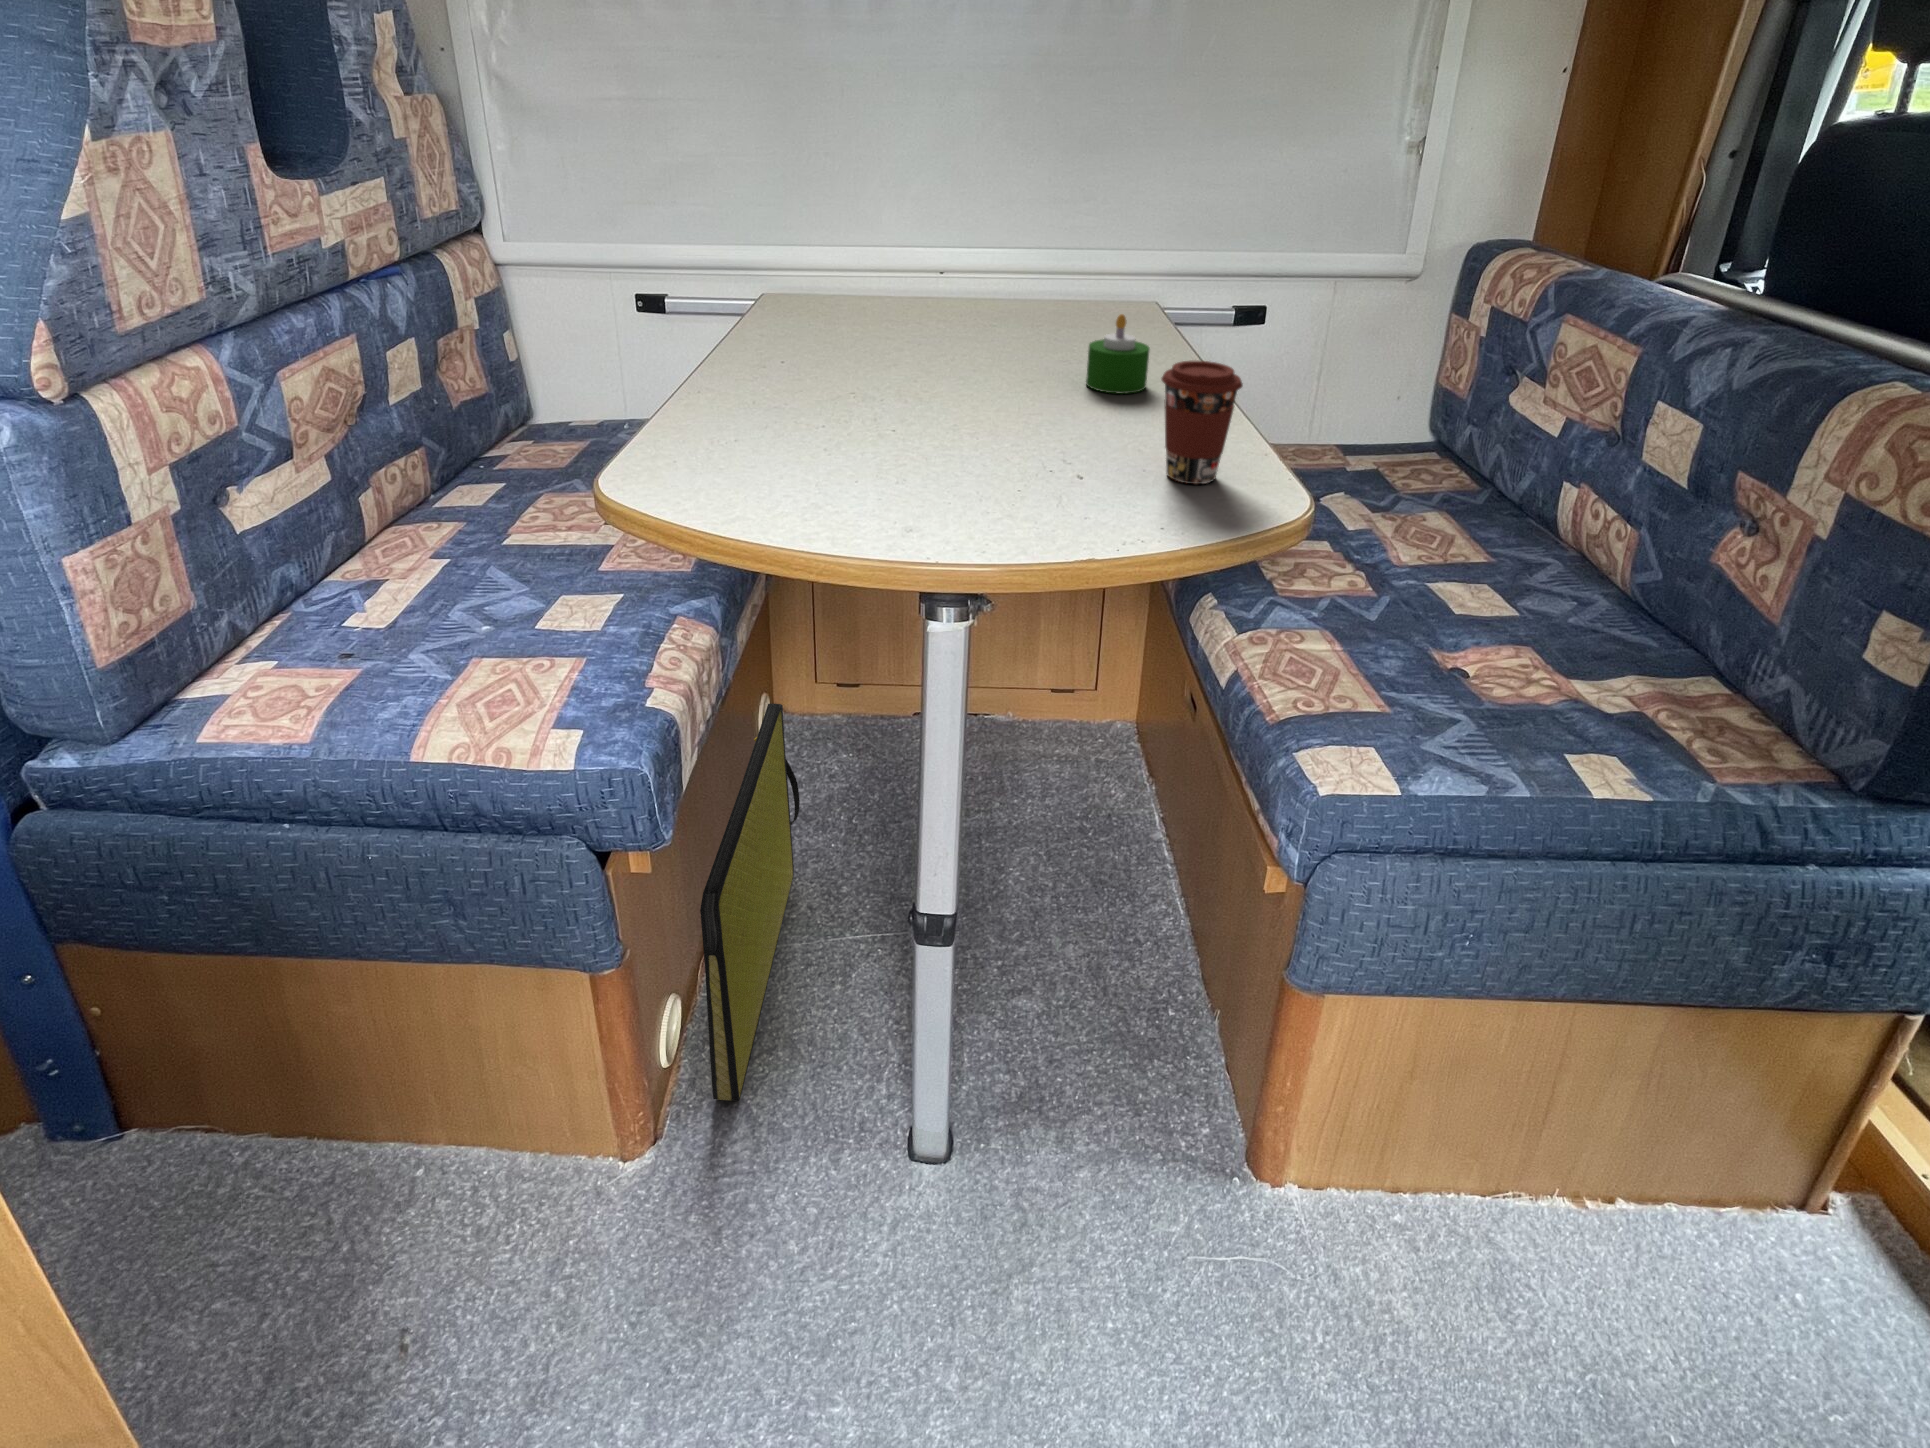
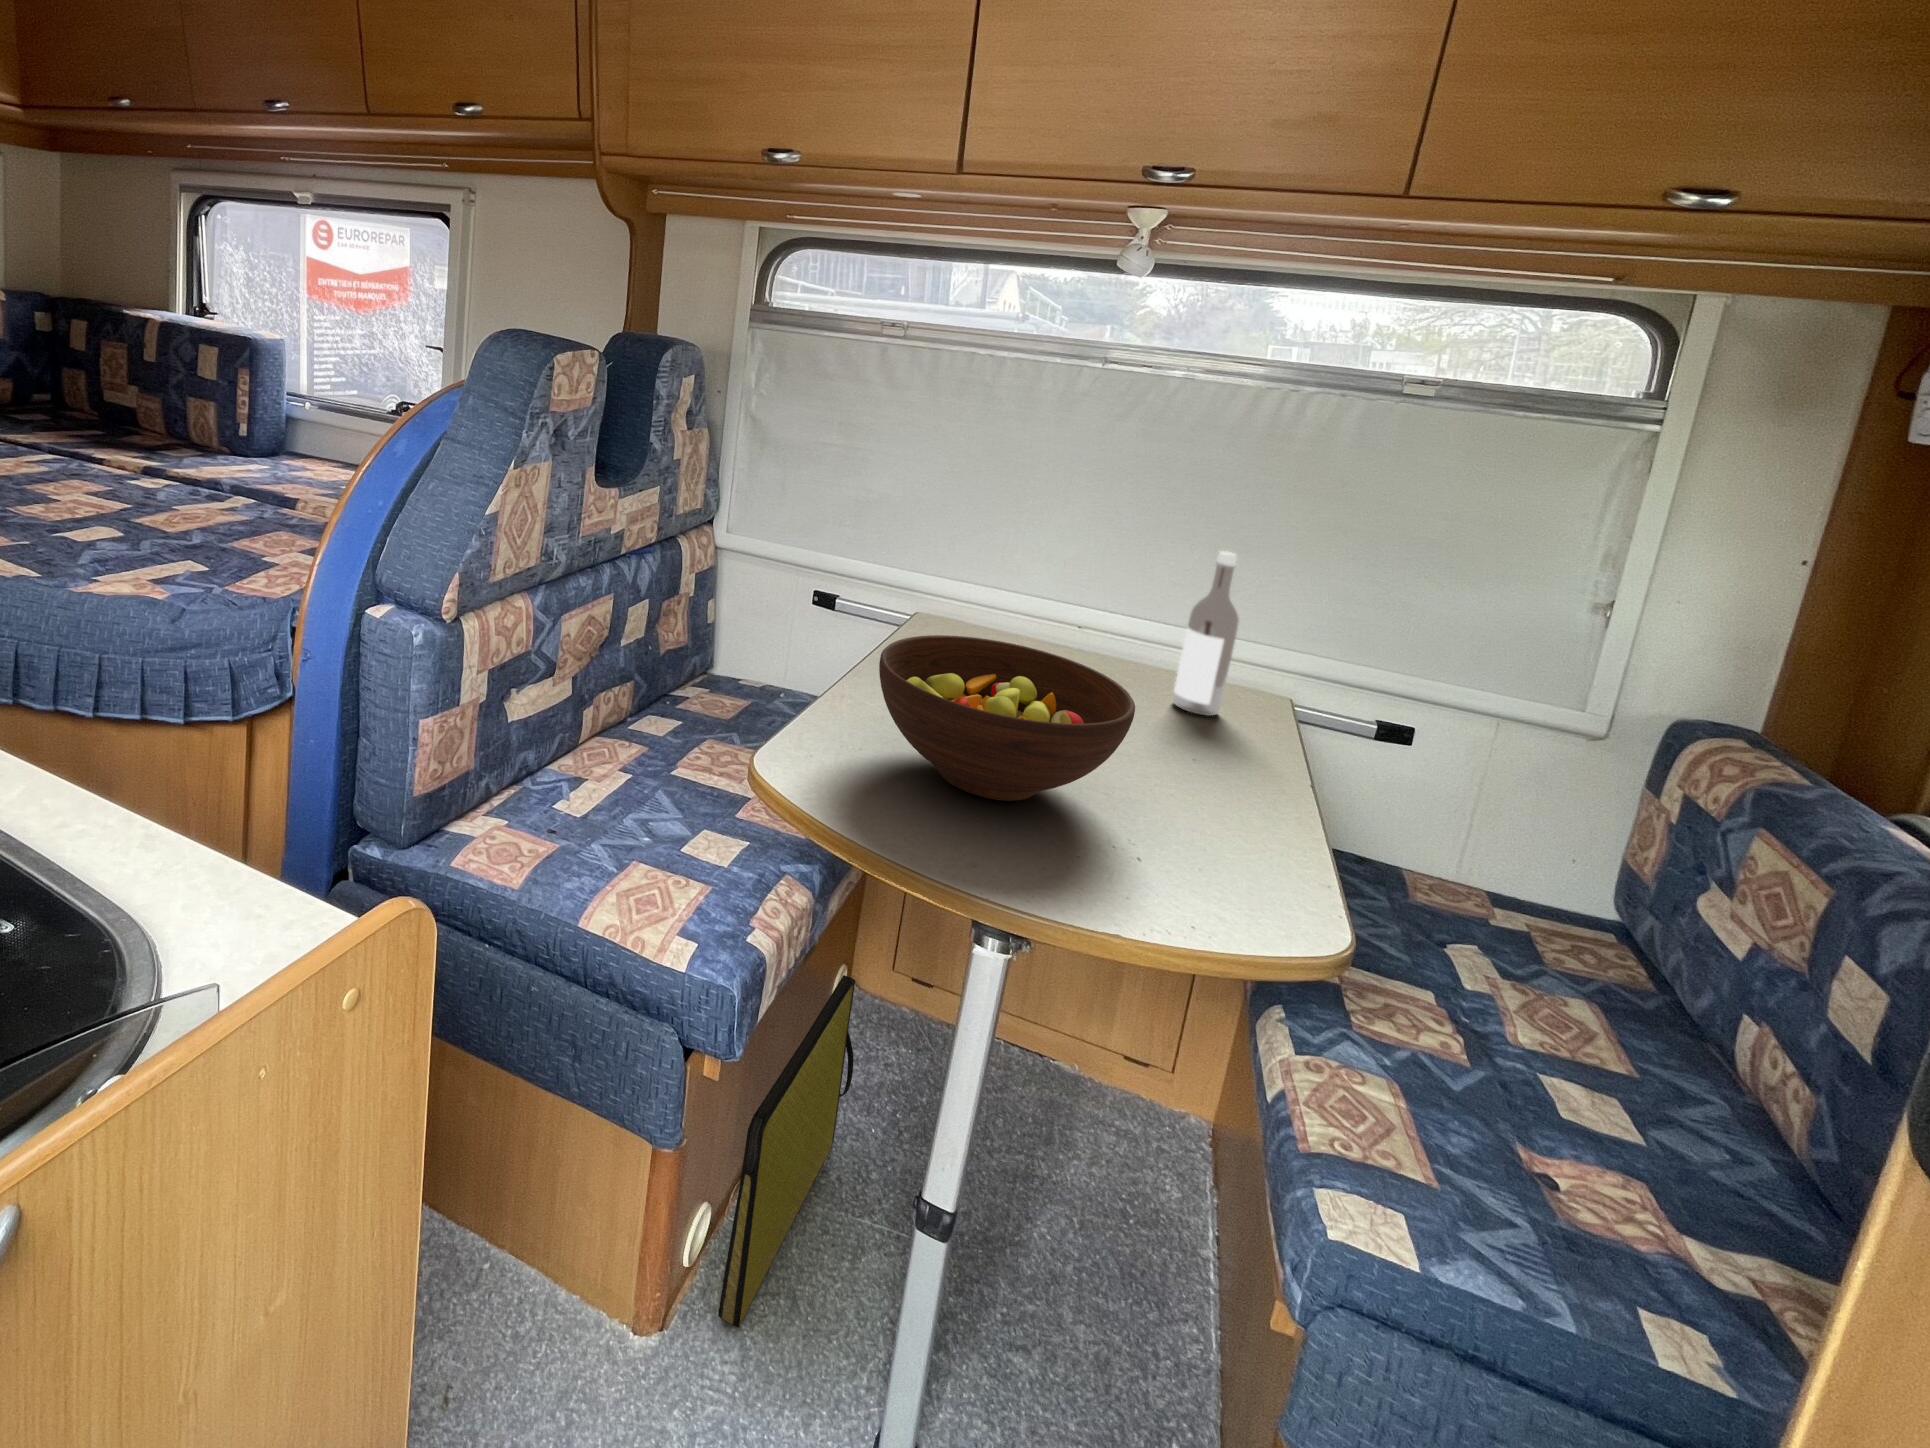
wine bottle: none [1052,141,1107,329] -> present [1173,551,1239,716]
fruit bowl: none [735,274,1049,457] -> present [879,635,1135,801]
candle: present [1086,314,1150,394] -> none [1179,718,1245,792]
coffee cup: present [1161,361,1243,484] -> none [1217,783,1296,896]

